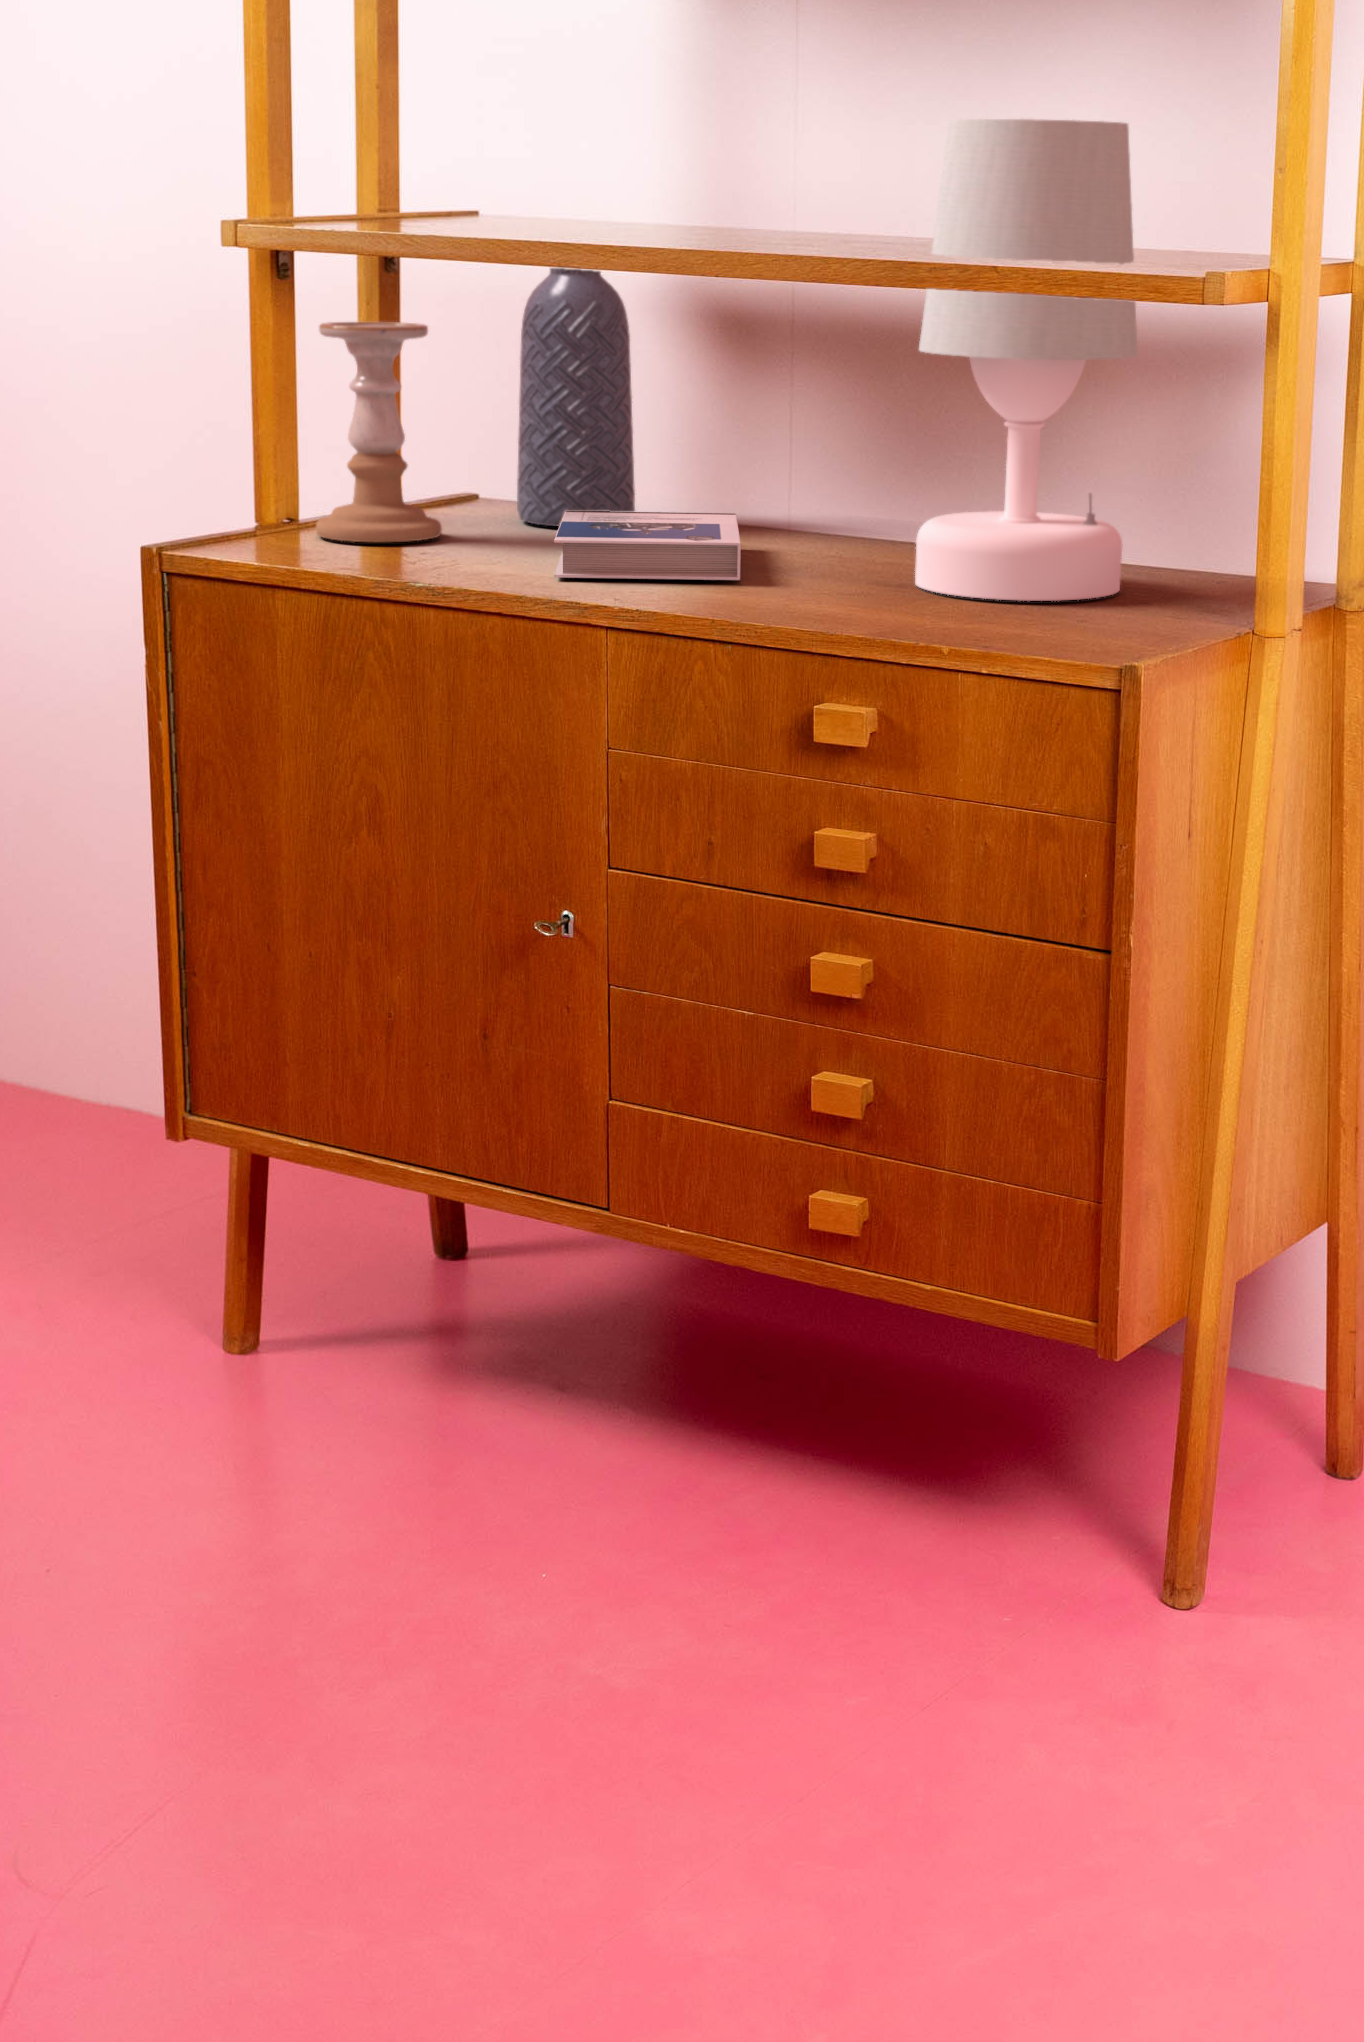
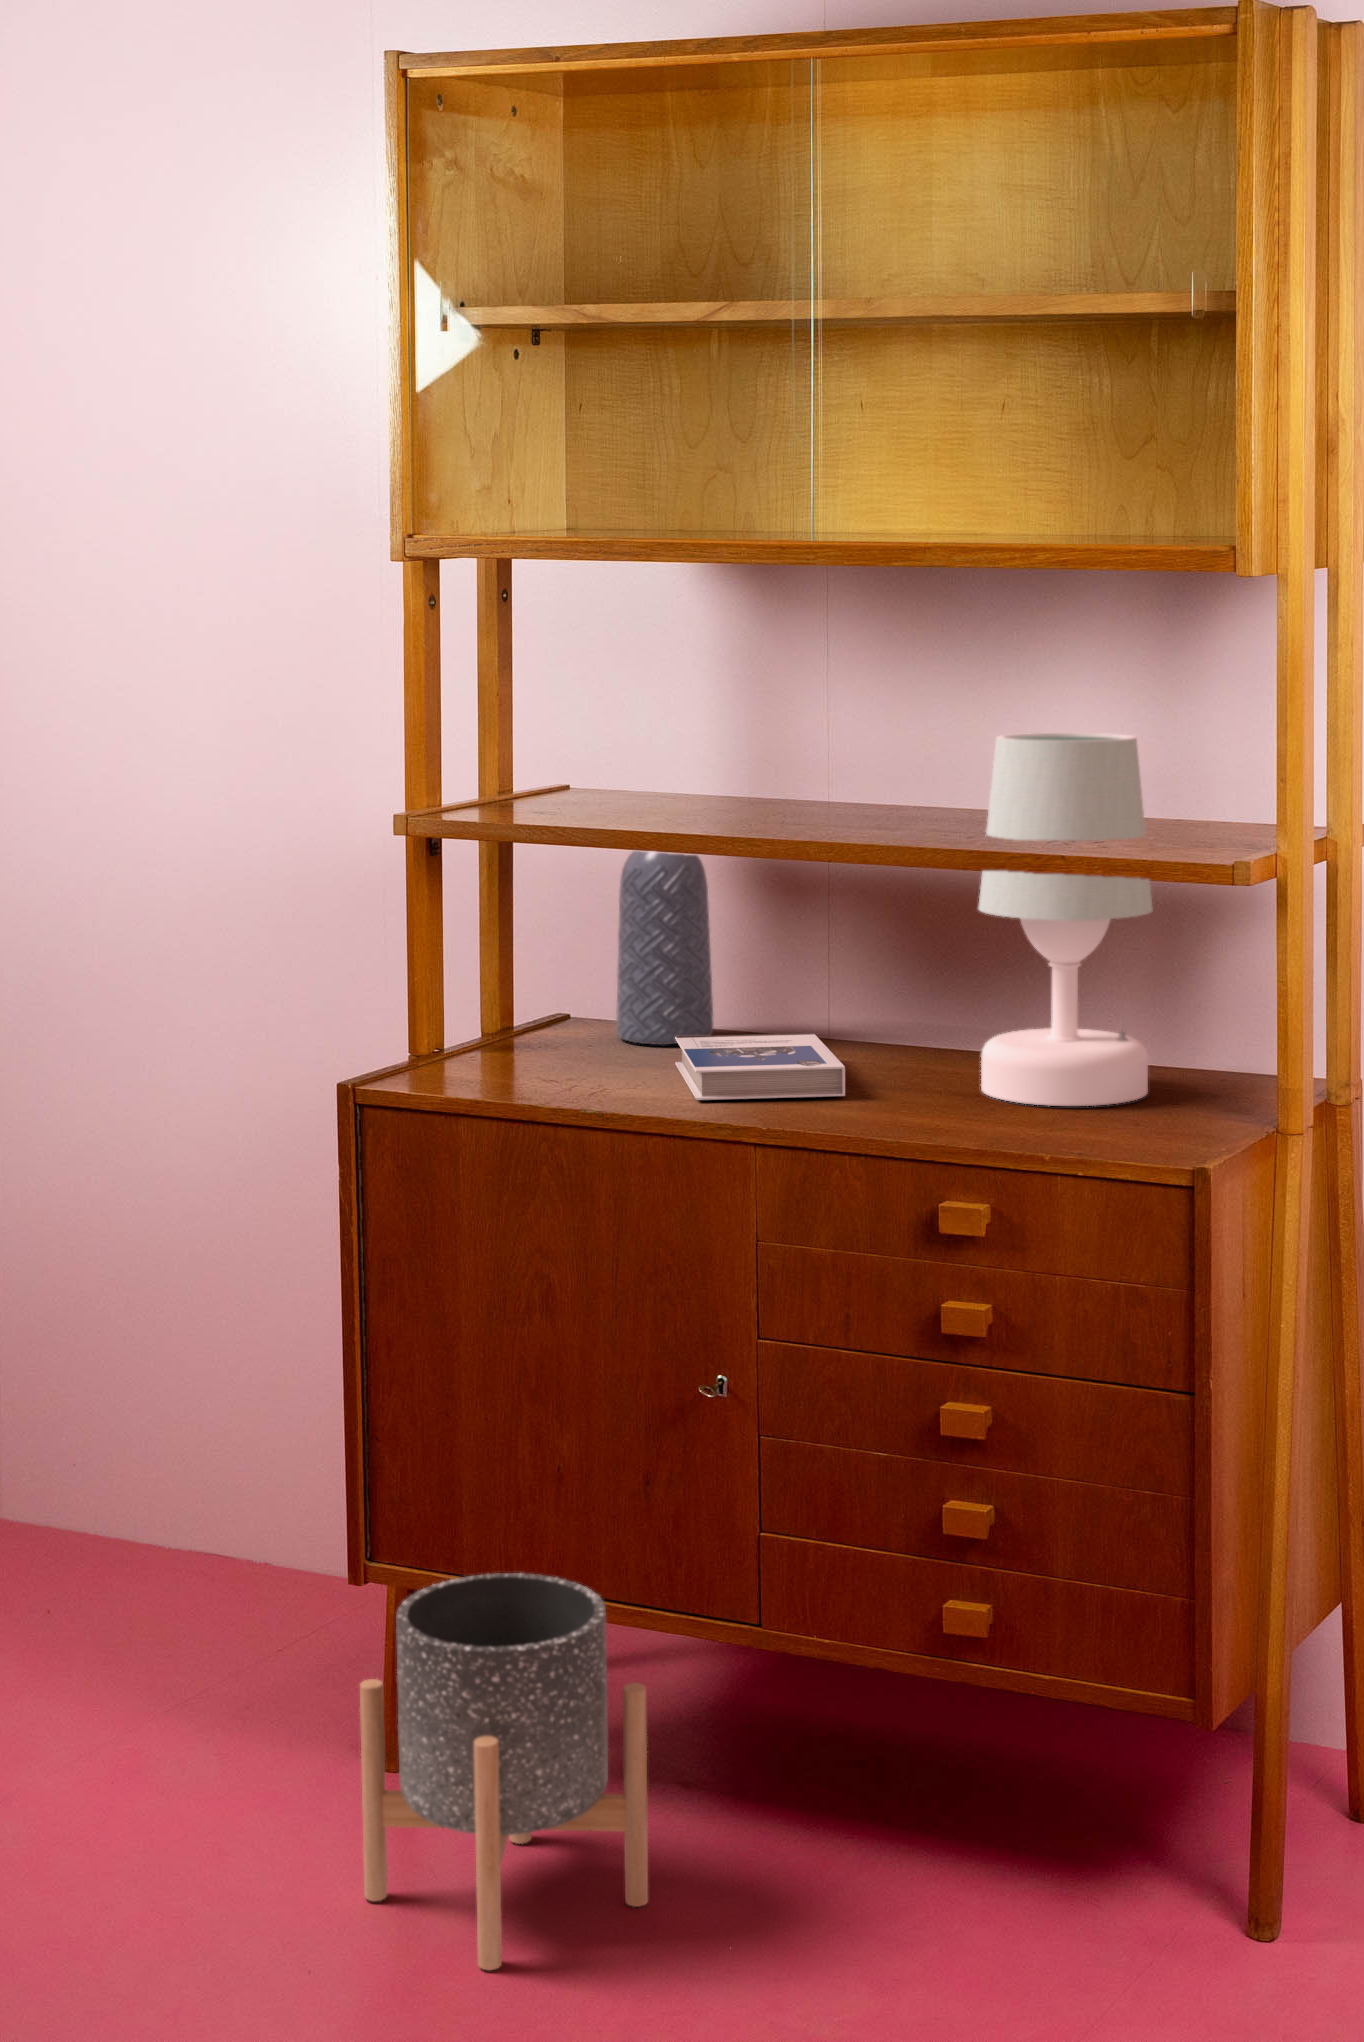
candle holder: present [316,322,442,542] -> none [468,890,571,1070]
planter: none [129,1133,463,1576] -> present [360,1573,648,1970]

